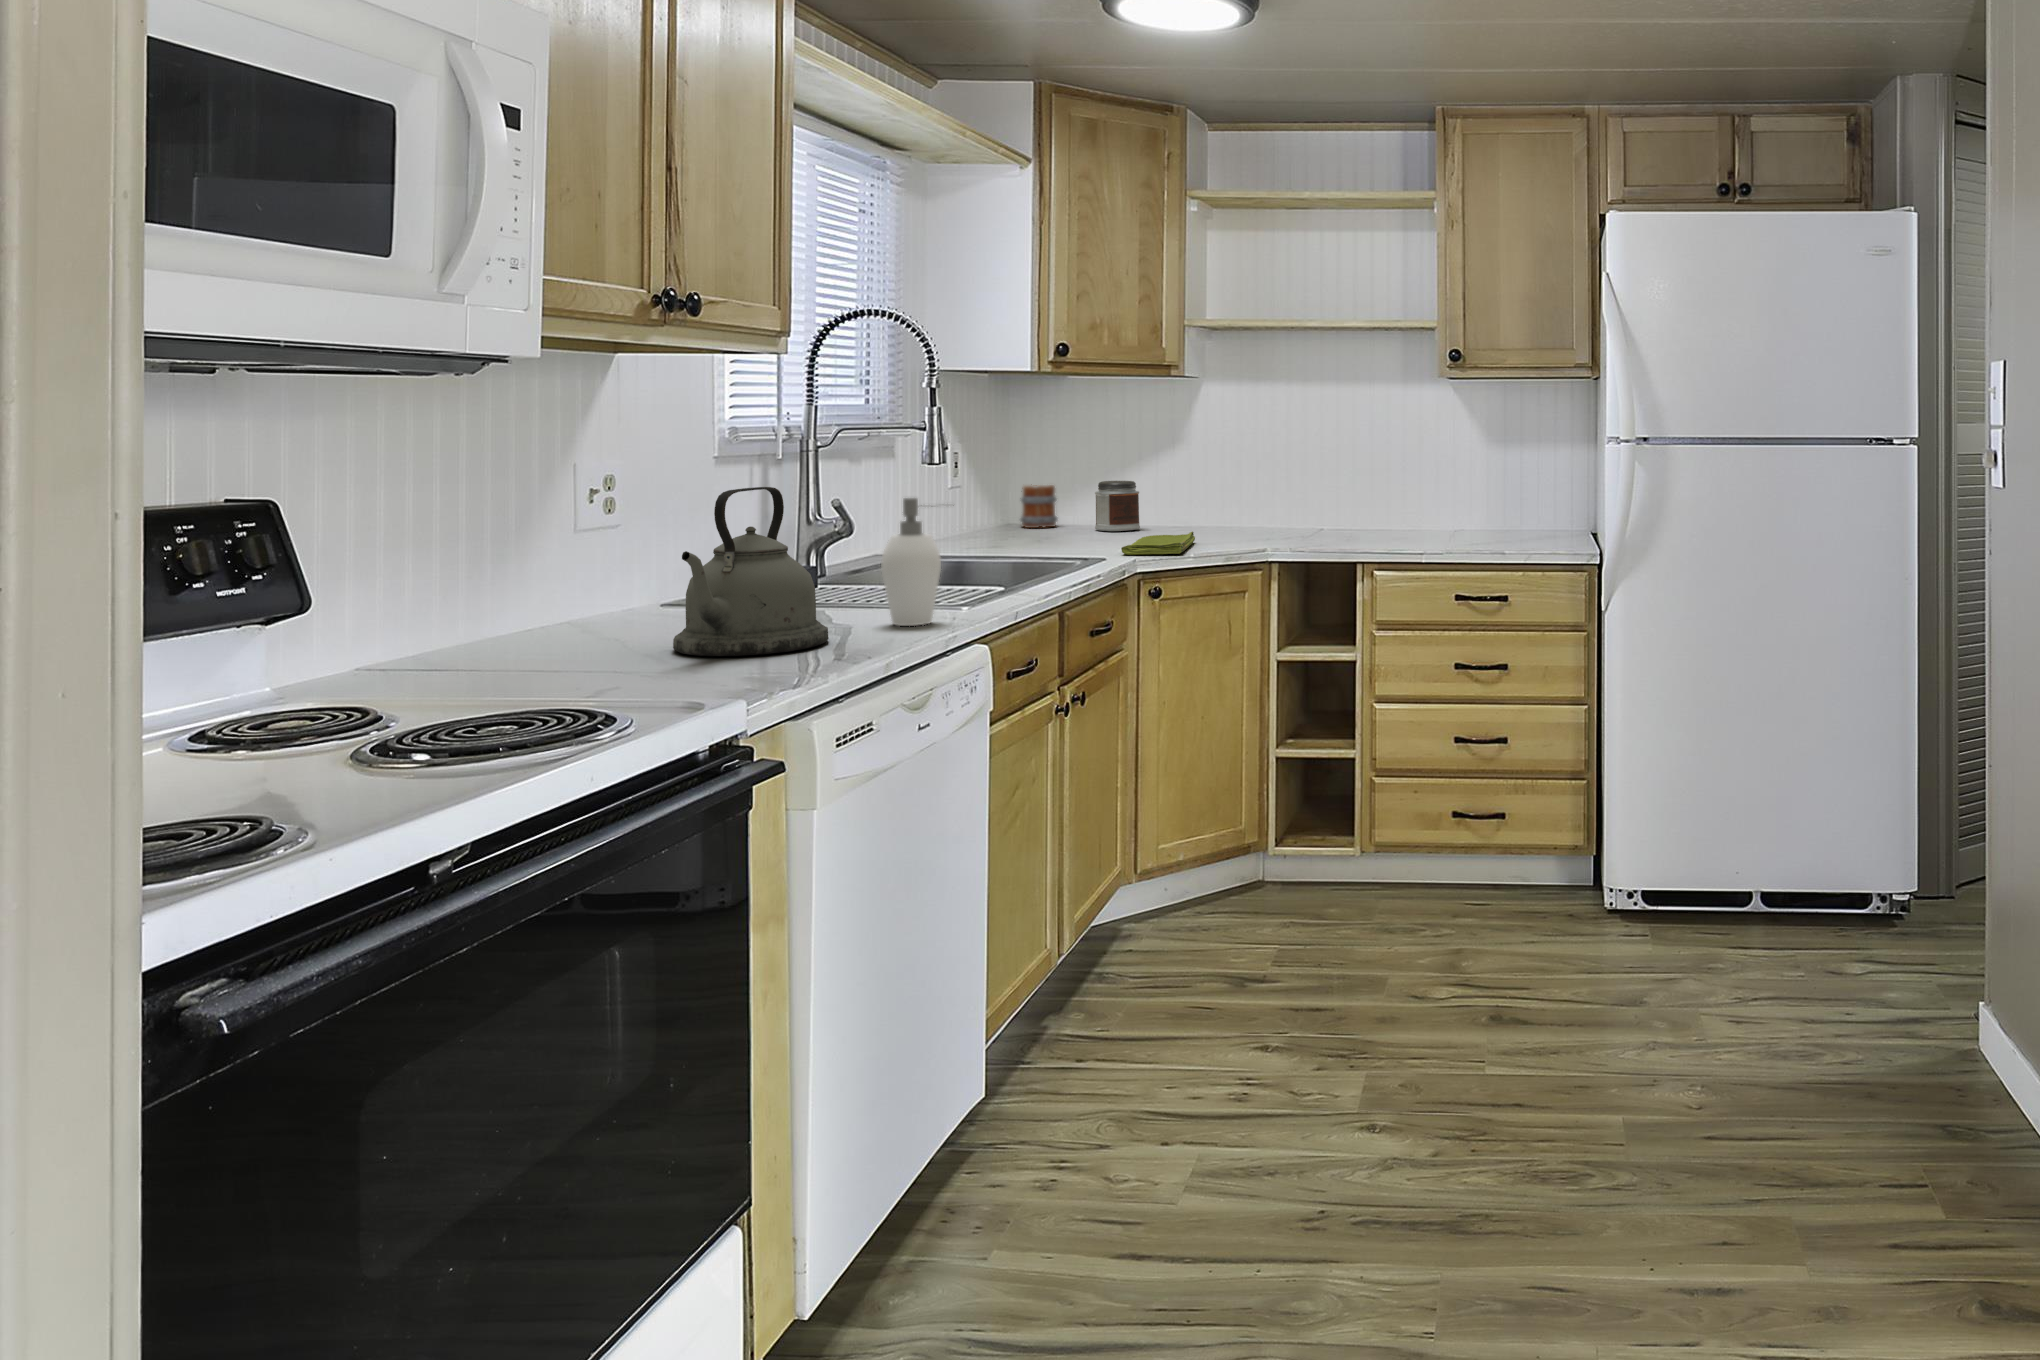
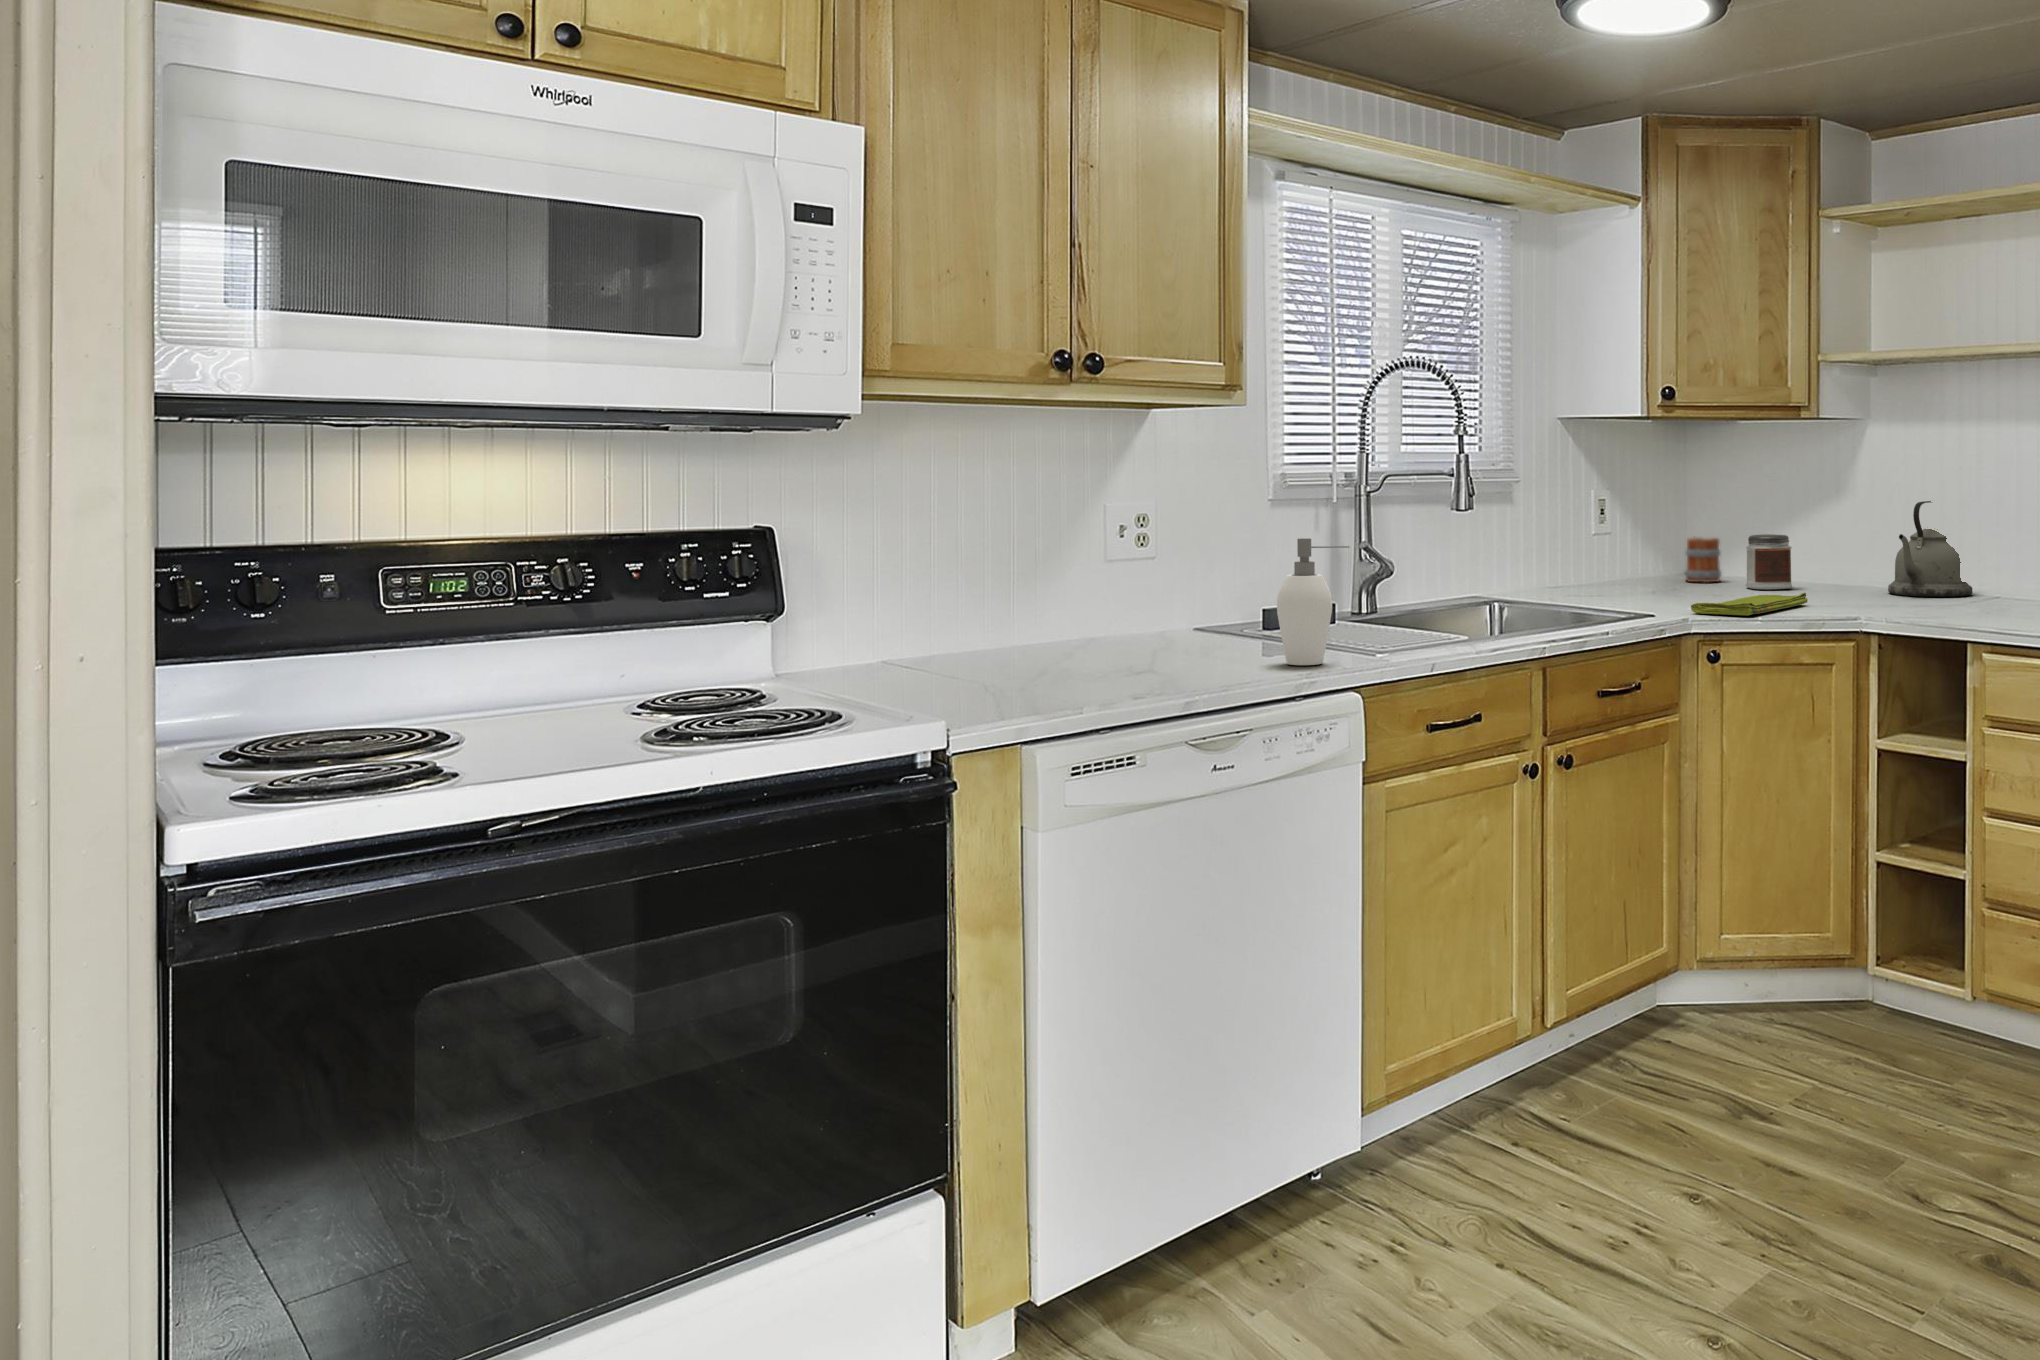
kettle: present [673,487,829,656] -> present [1888,501,1973,597]

